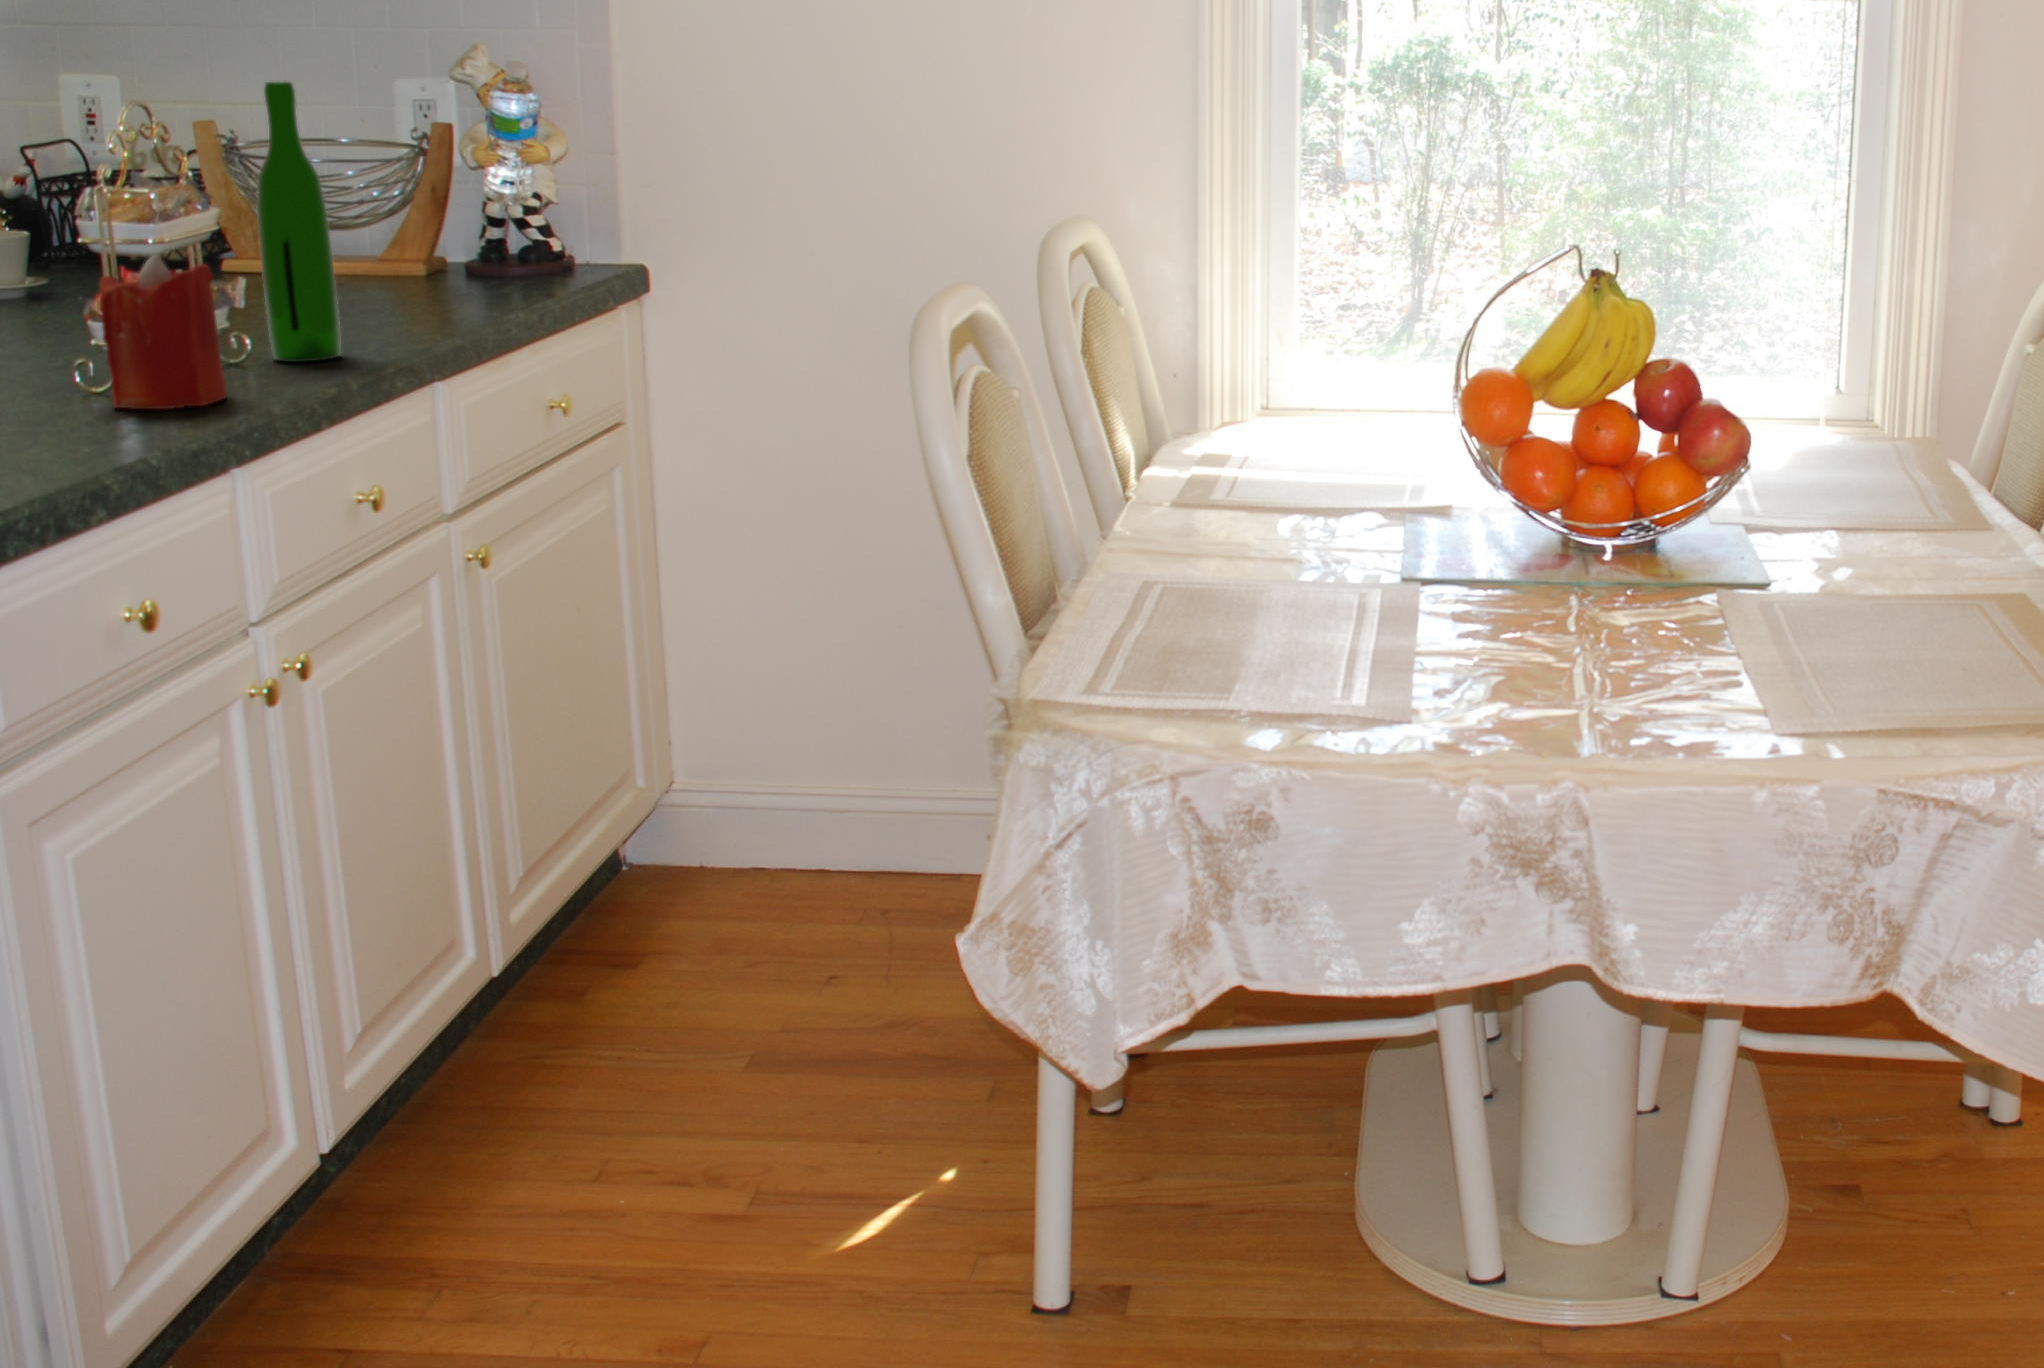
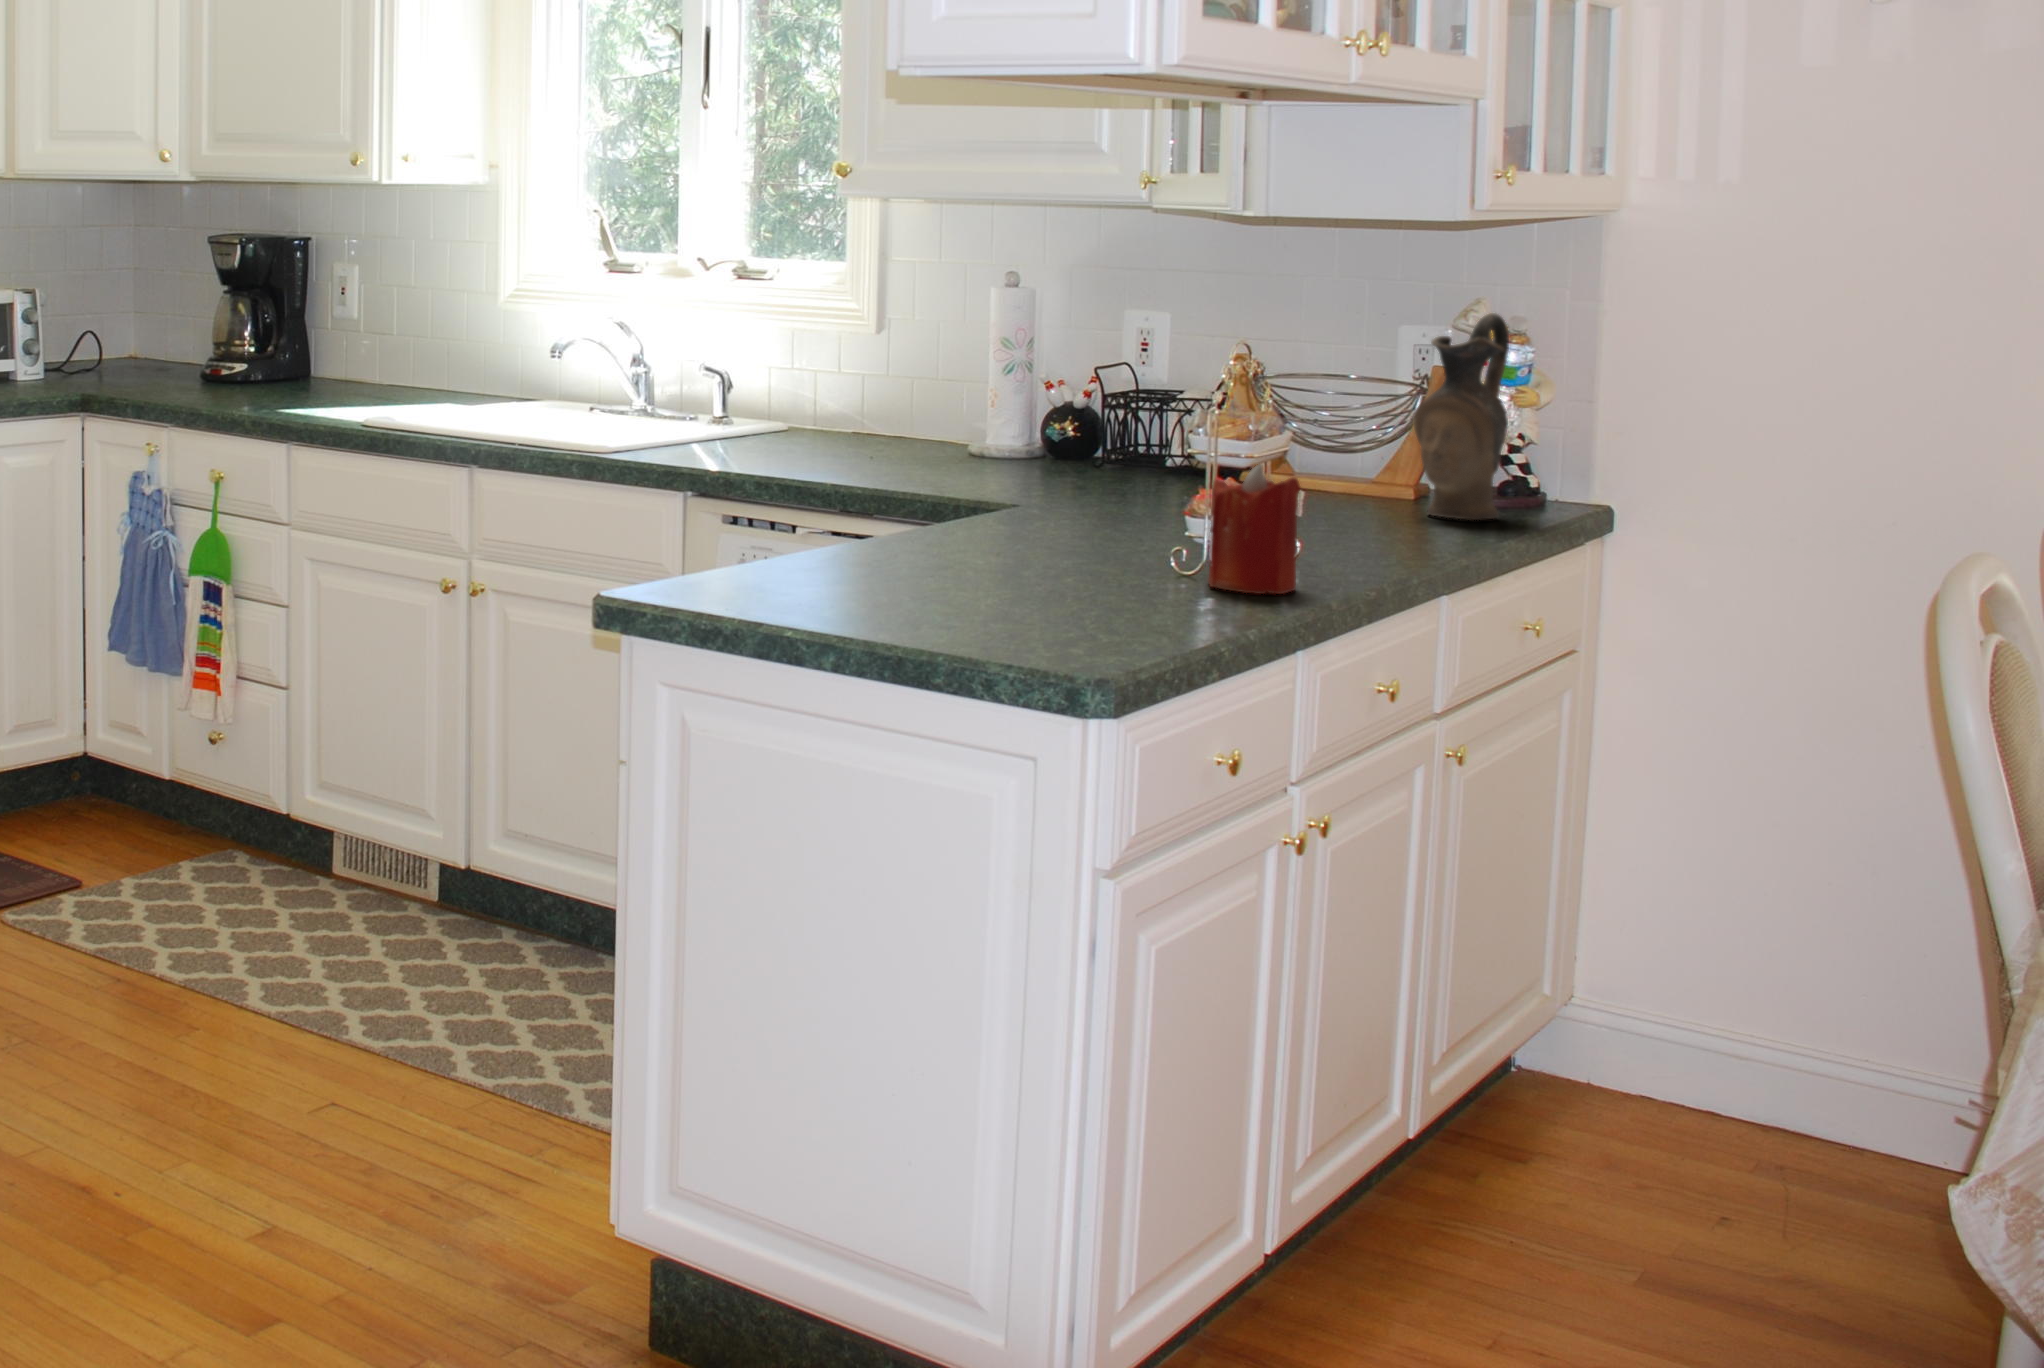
ceramic pitcher: none [403,58,515,294] -> present [1414,313,1509,520]
wine bottle: present [257,82,341,362] -> none [1317,329,1379,565]

